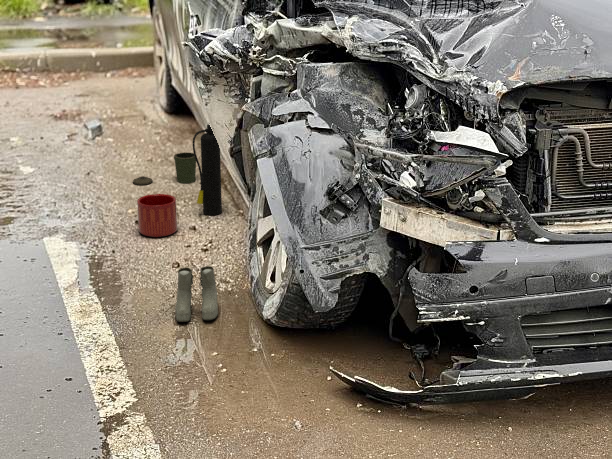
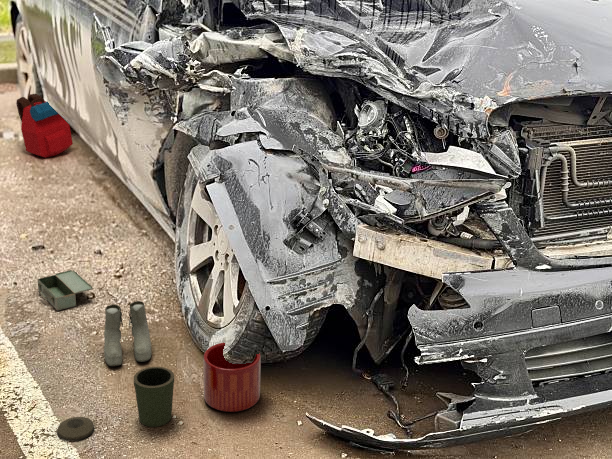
backpack: none [143,80,193,142] -> present [16,94,73,158]
fire extinguisher: present [193,123,222,215] -> none [93,135,126,237]
trash can: present [133,152,196,185] -> present [57,367,174,441]
planter: present [137,194,177,237] -> present [204,342,261,412]
toolbox: none [132,240,178,274] -> present [37,270,93,310]

